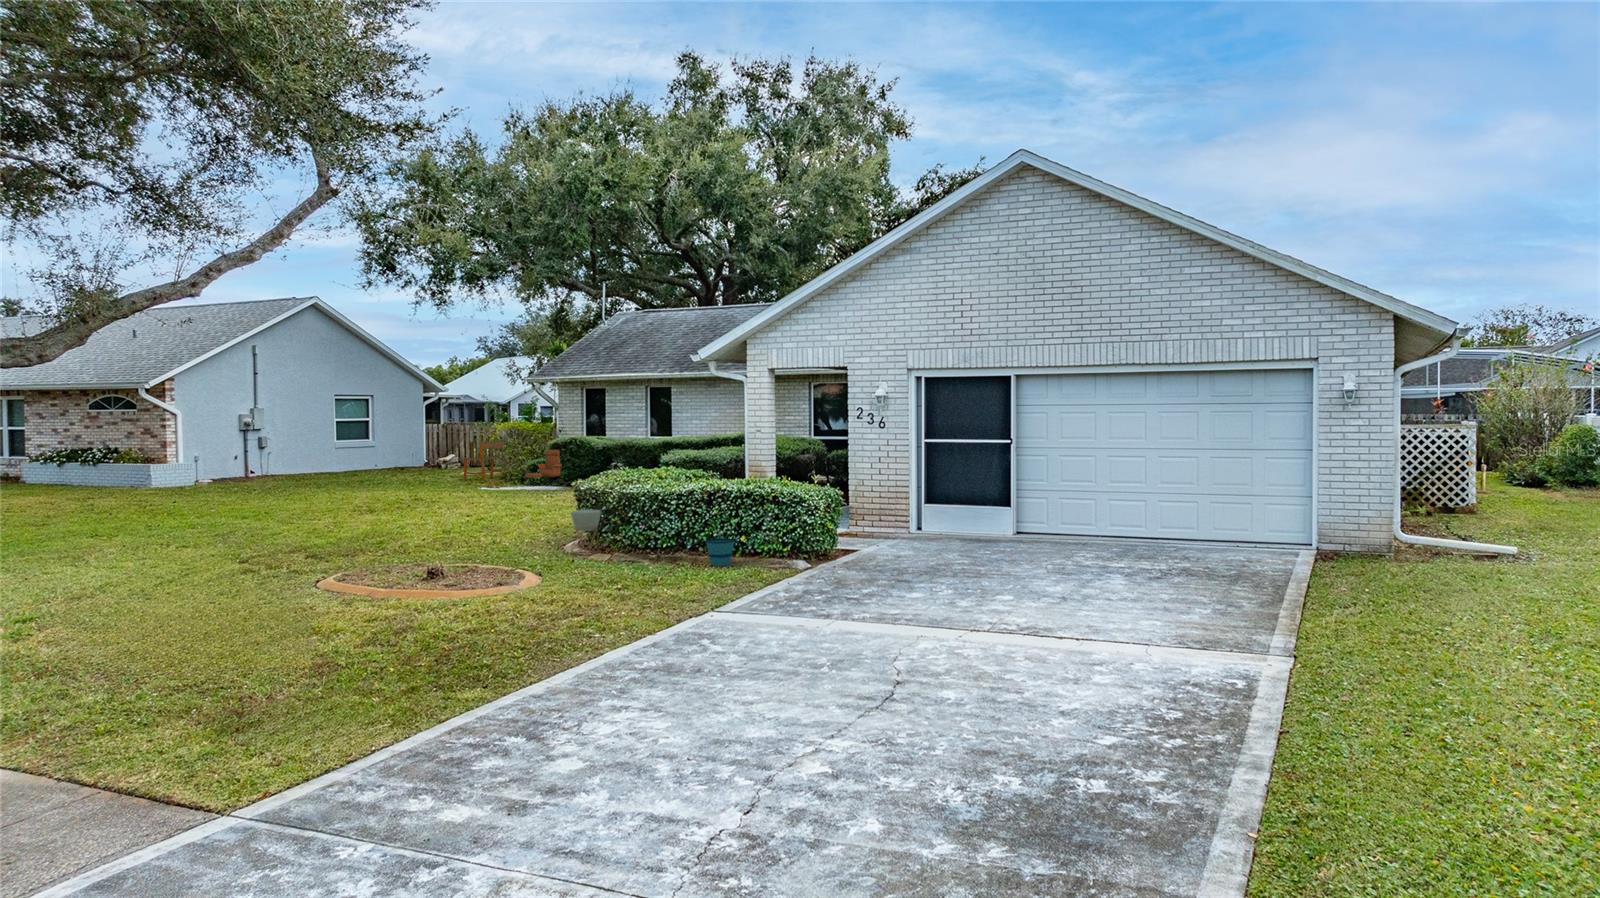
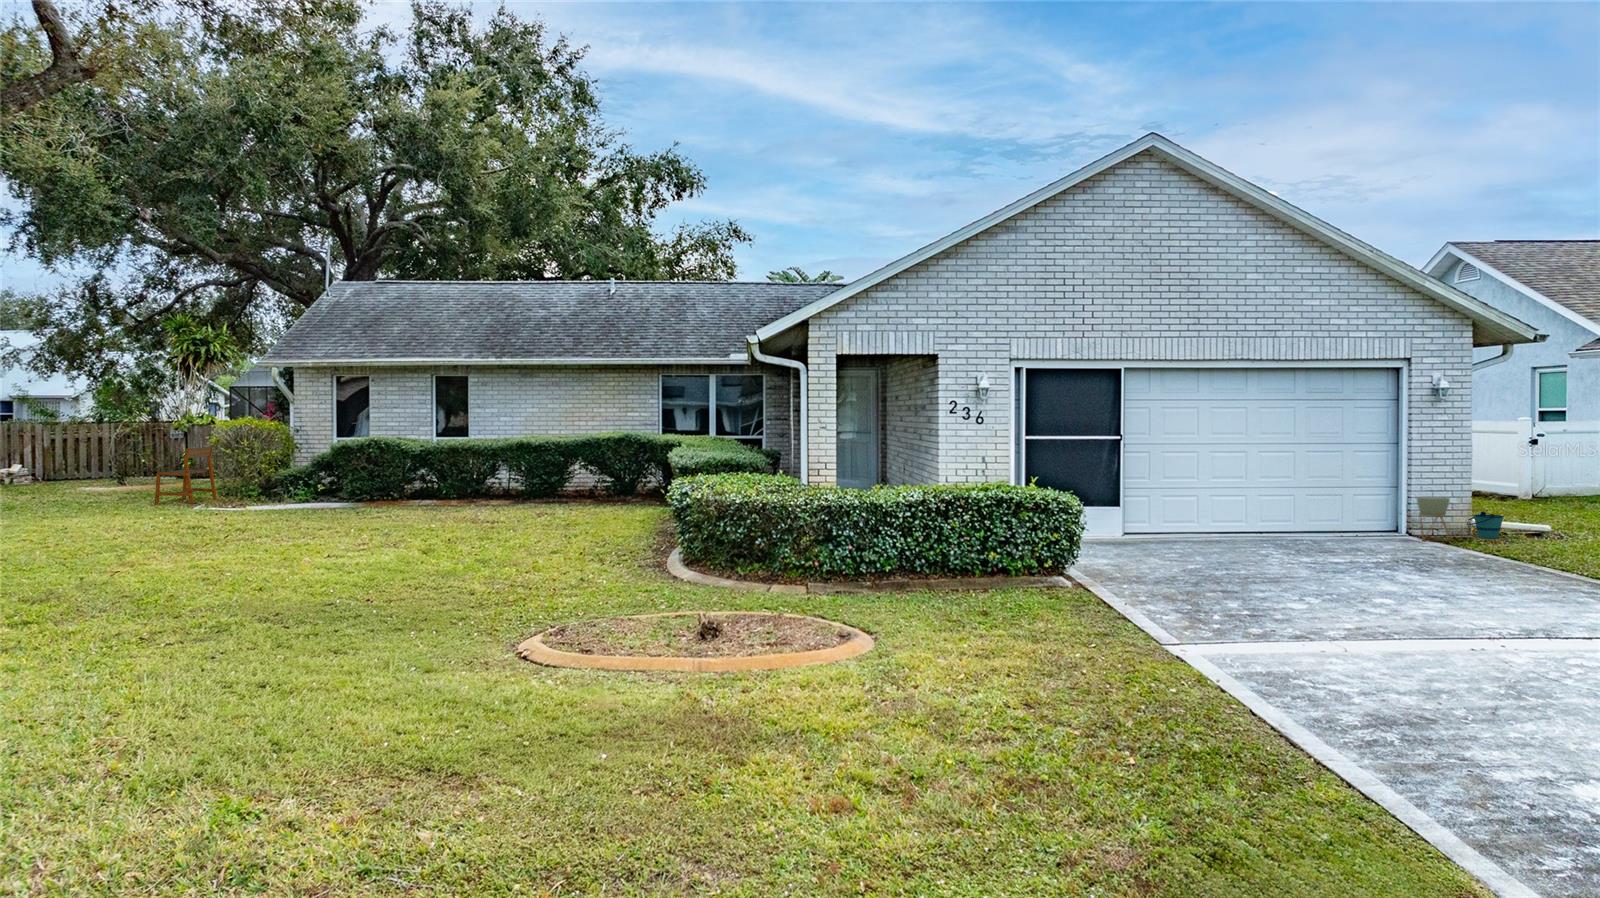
lounge chair: present [525,450,562,485] -> none [282,458,332,508]
planter: present [571,510,601,556] -> present [1417,496,1452,541]
bucket: present [706,537,739,566] -> present [1467,511,1504,538]

